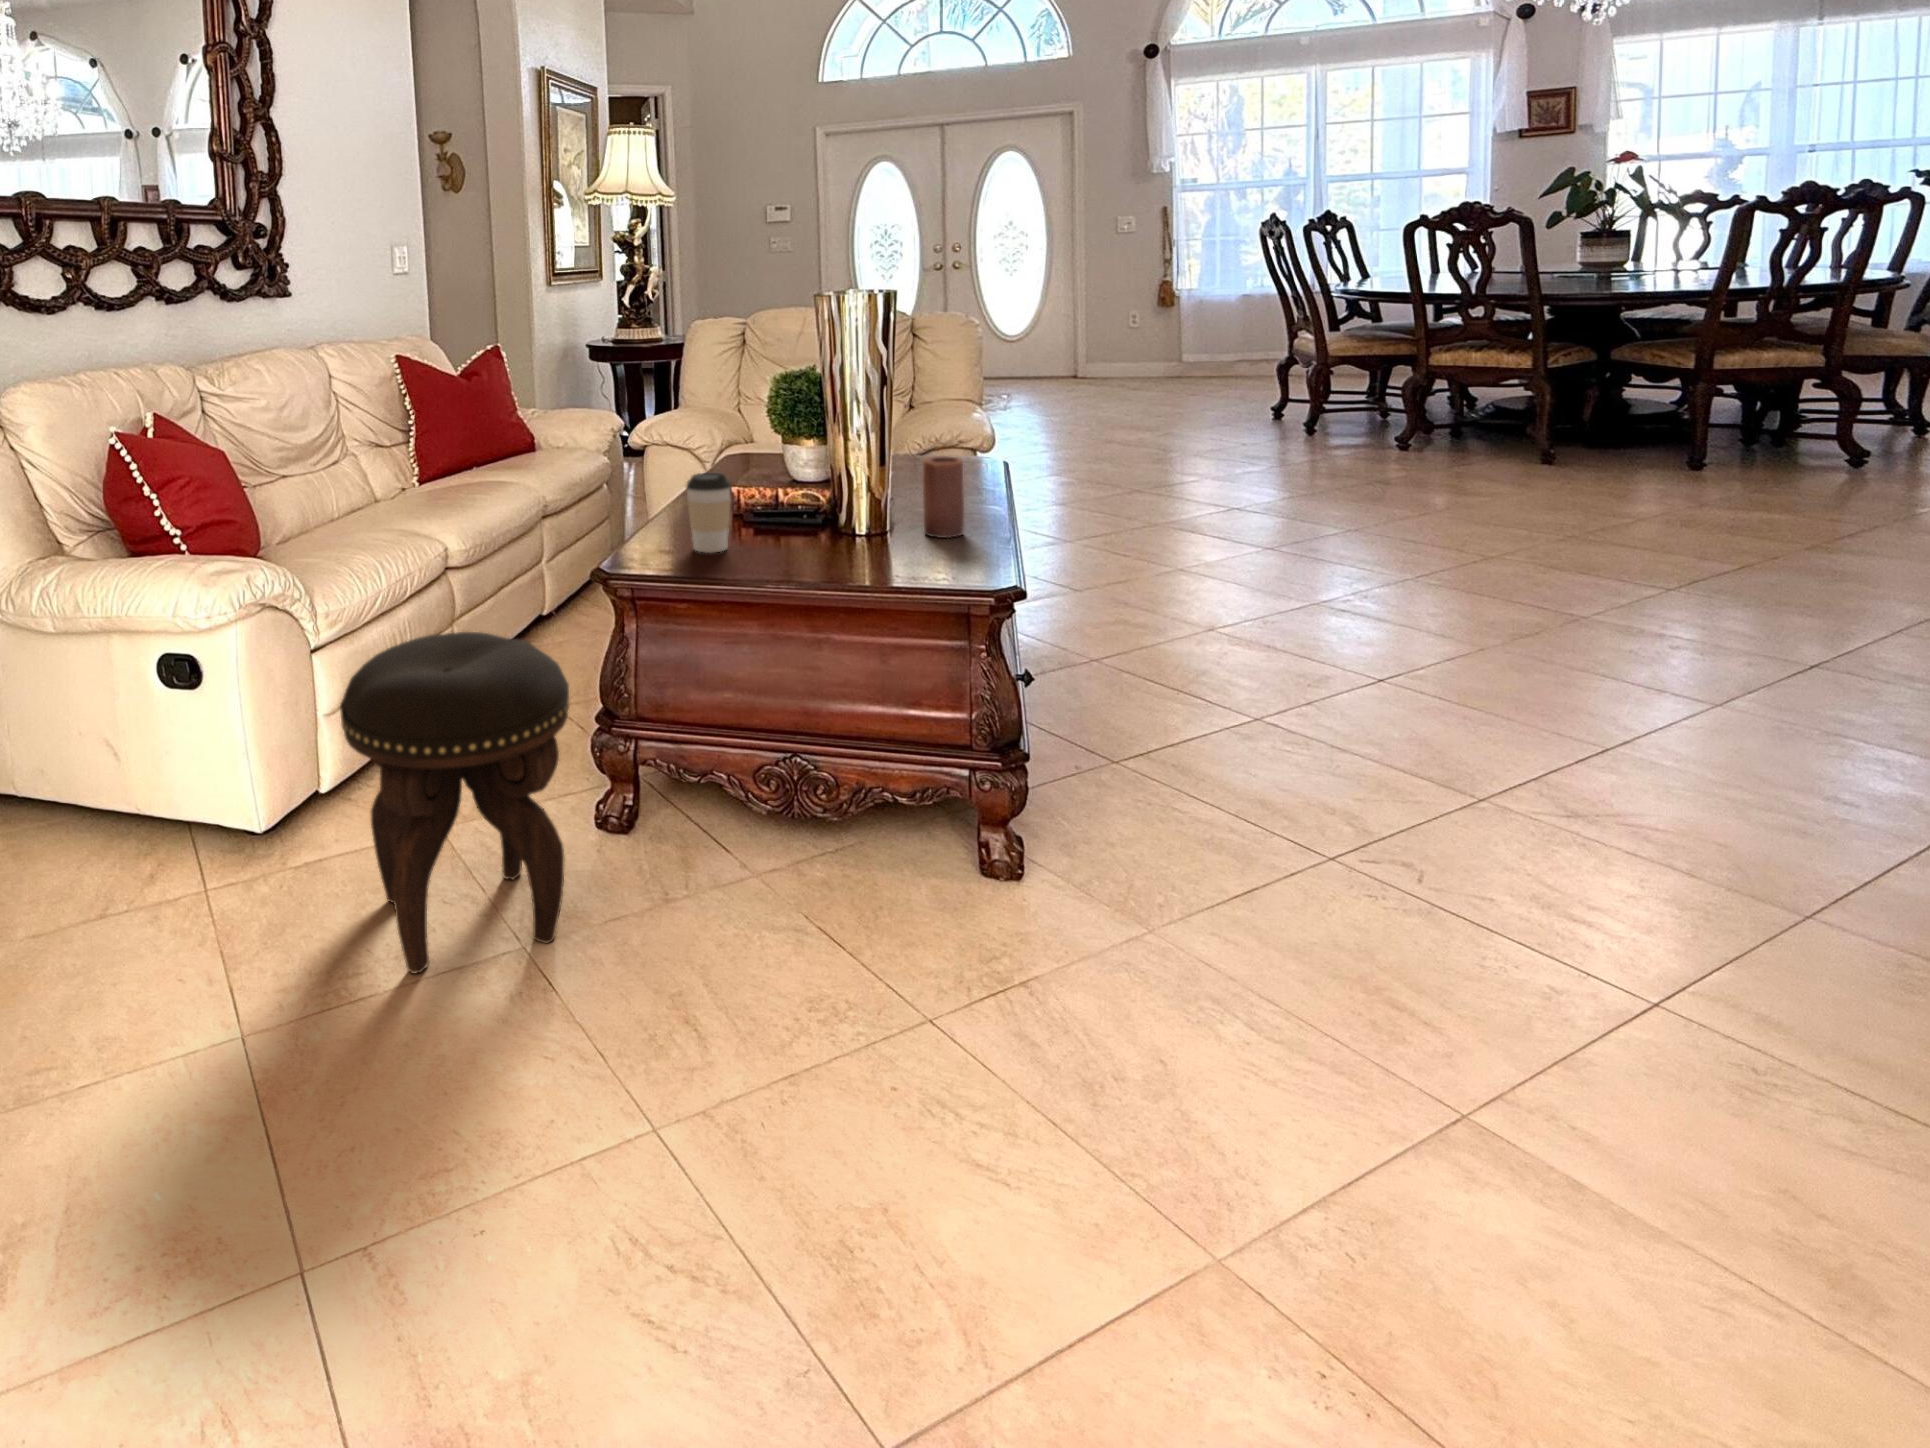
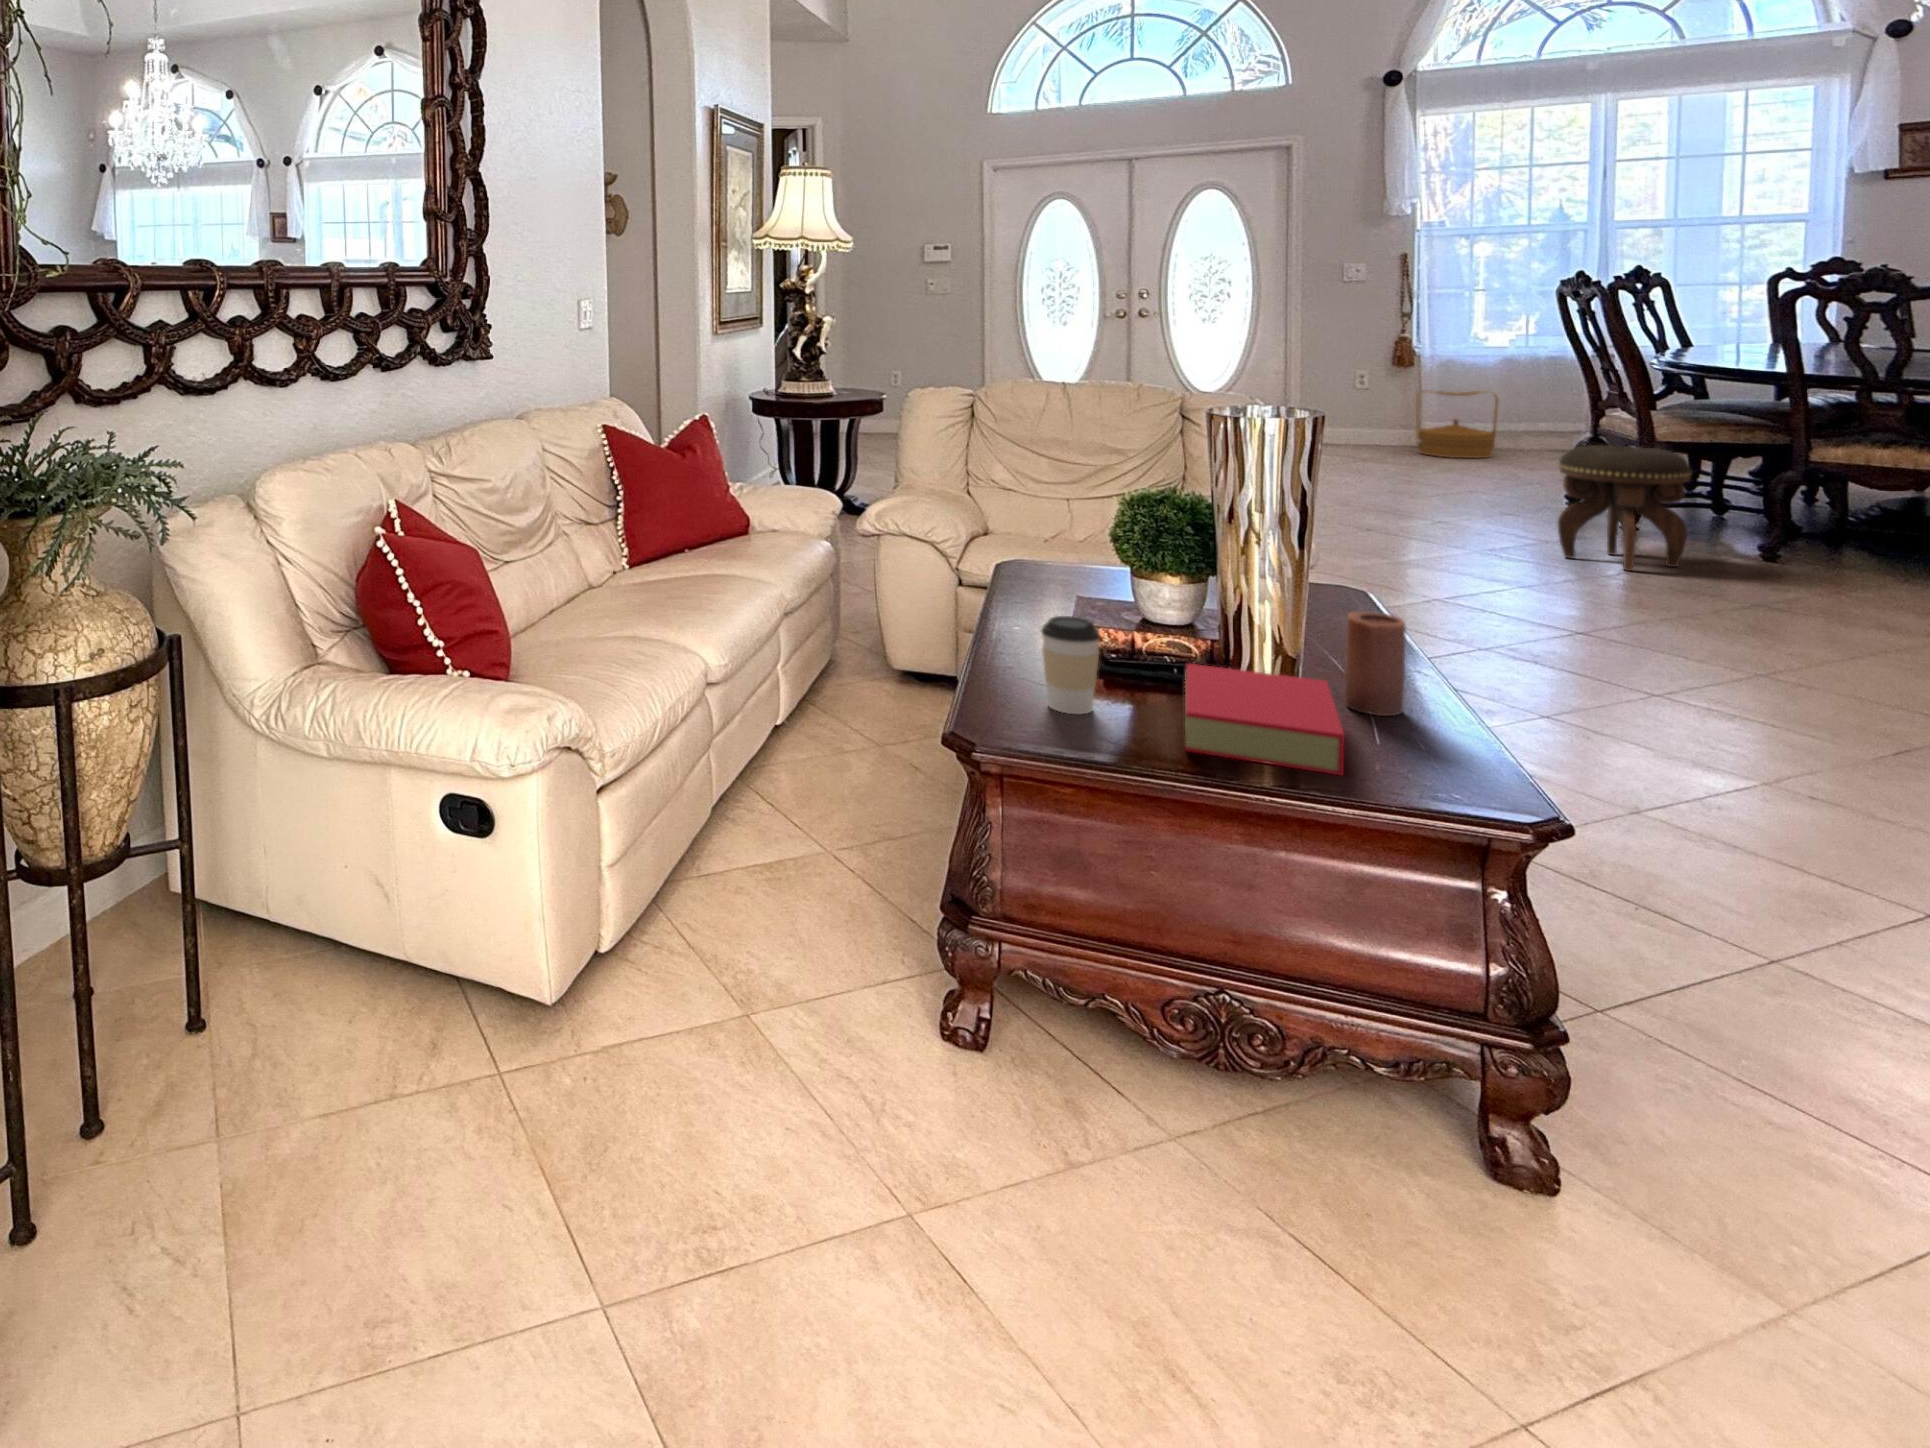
woven basket: none [1174,325,1238,384] -> present [1416,391,1499,458]
book: none [777,507,904,576] -> present [1185,664,1345,775]
footstool: present [340,632,569,974] -> present [1558,445,1692,571]

